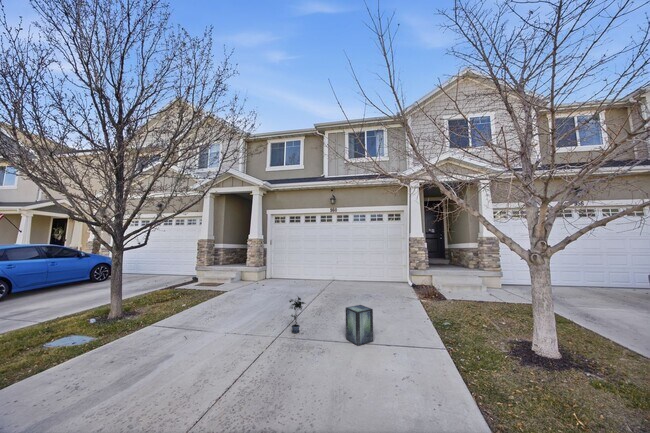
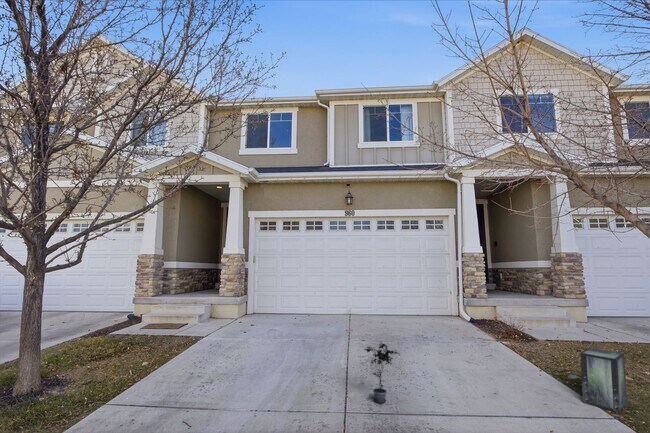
storage box: present [346,305,373,346] -> present [580,348,627,412]

